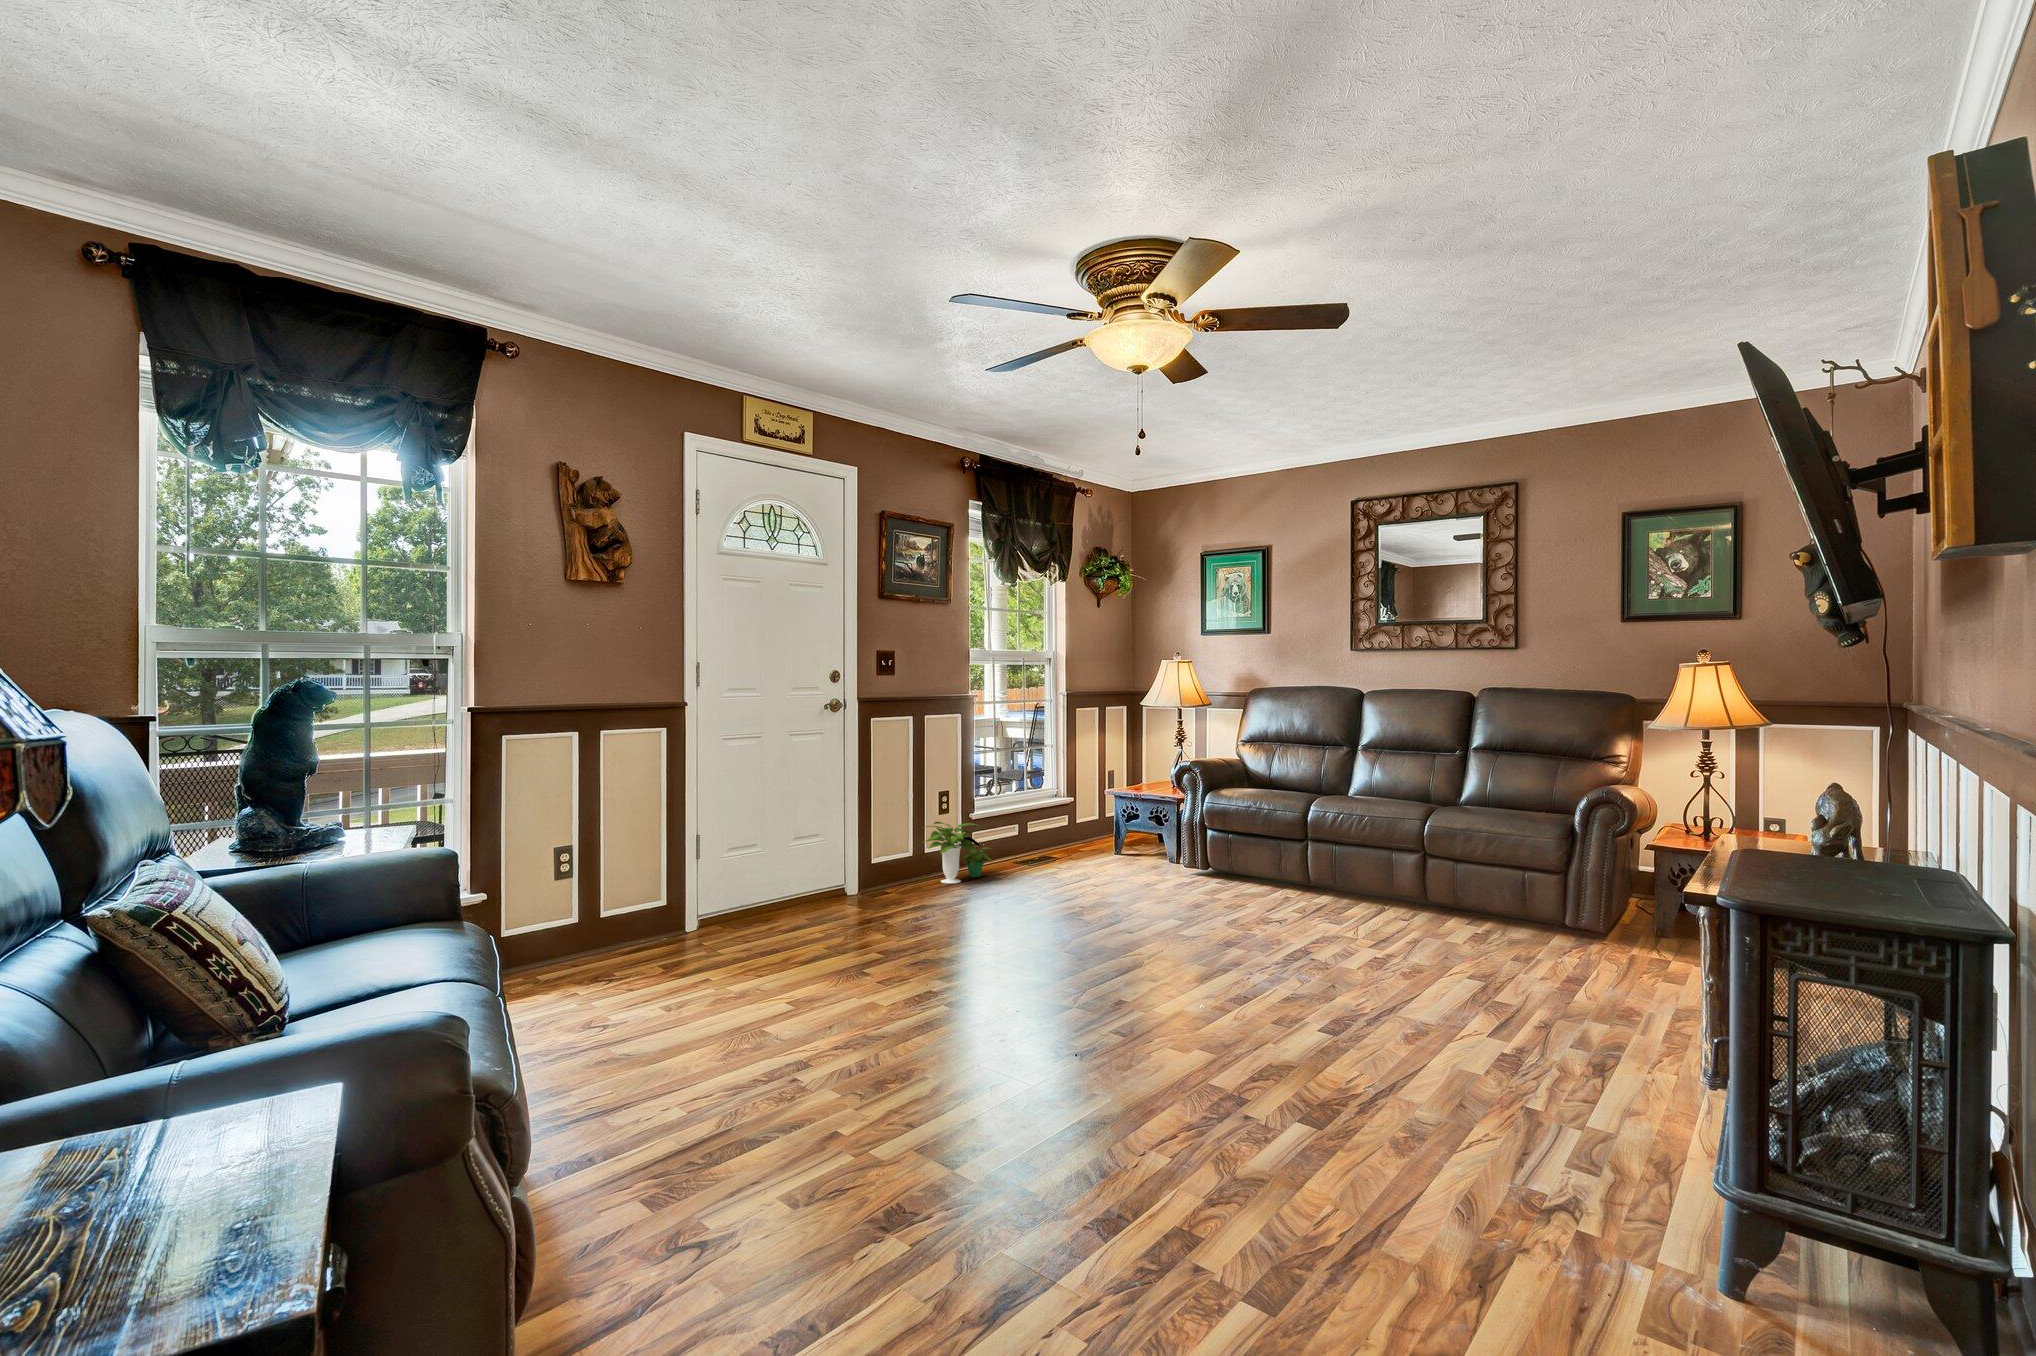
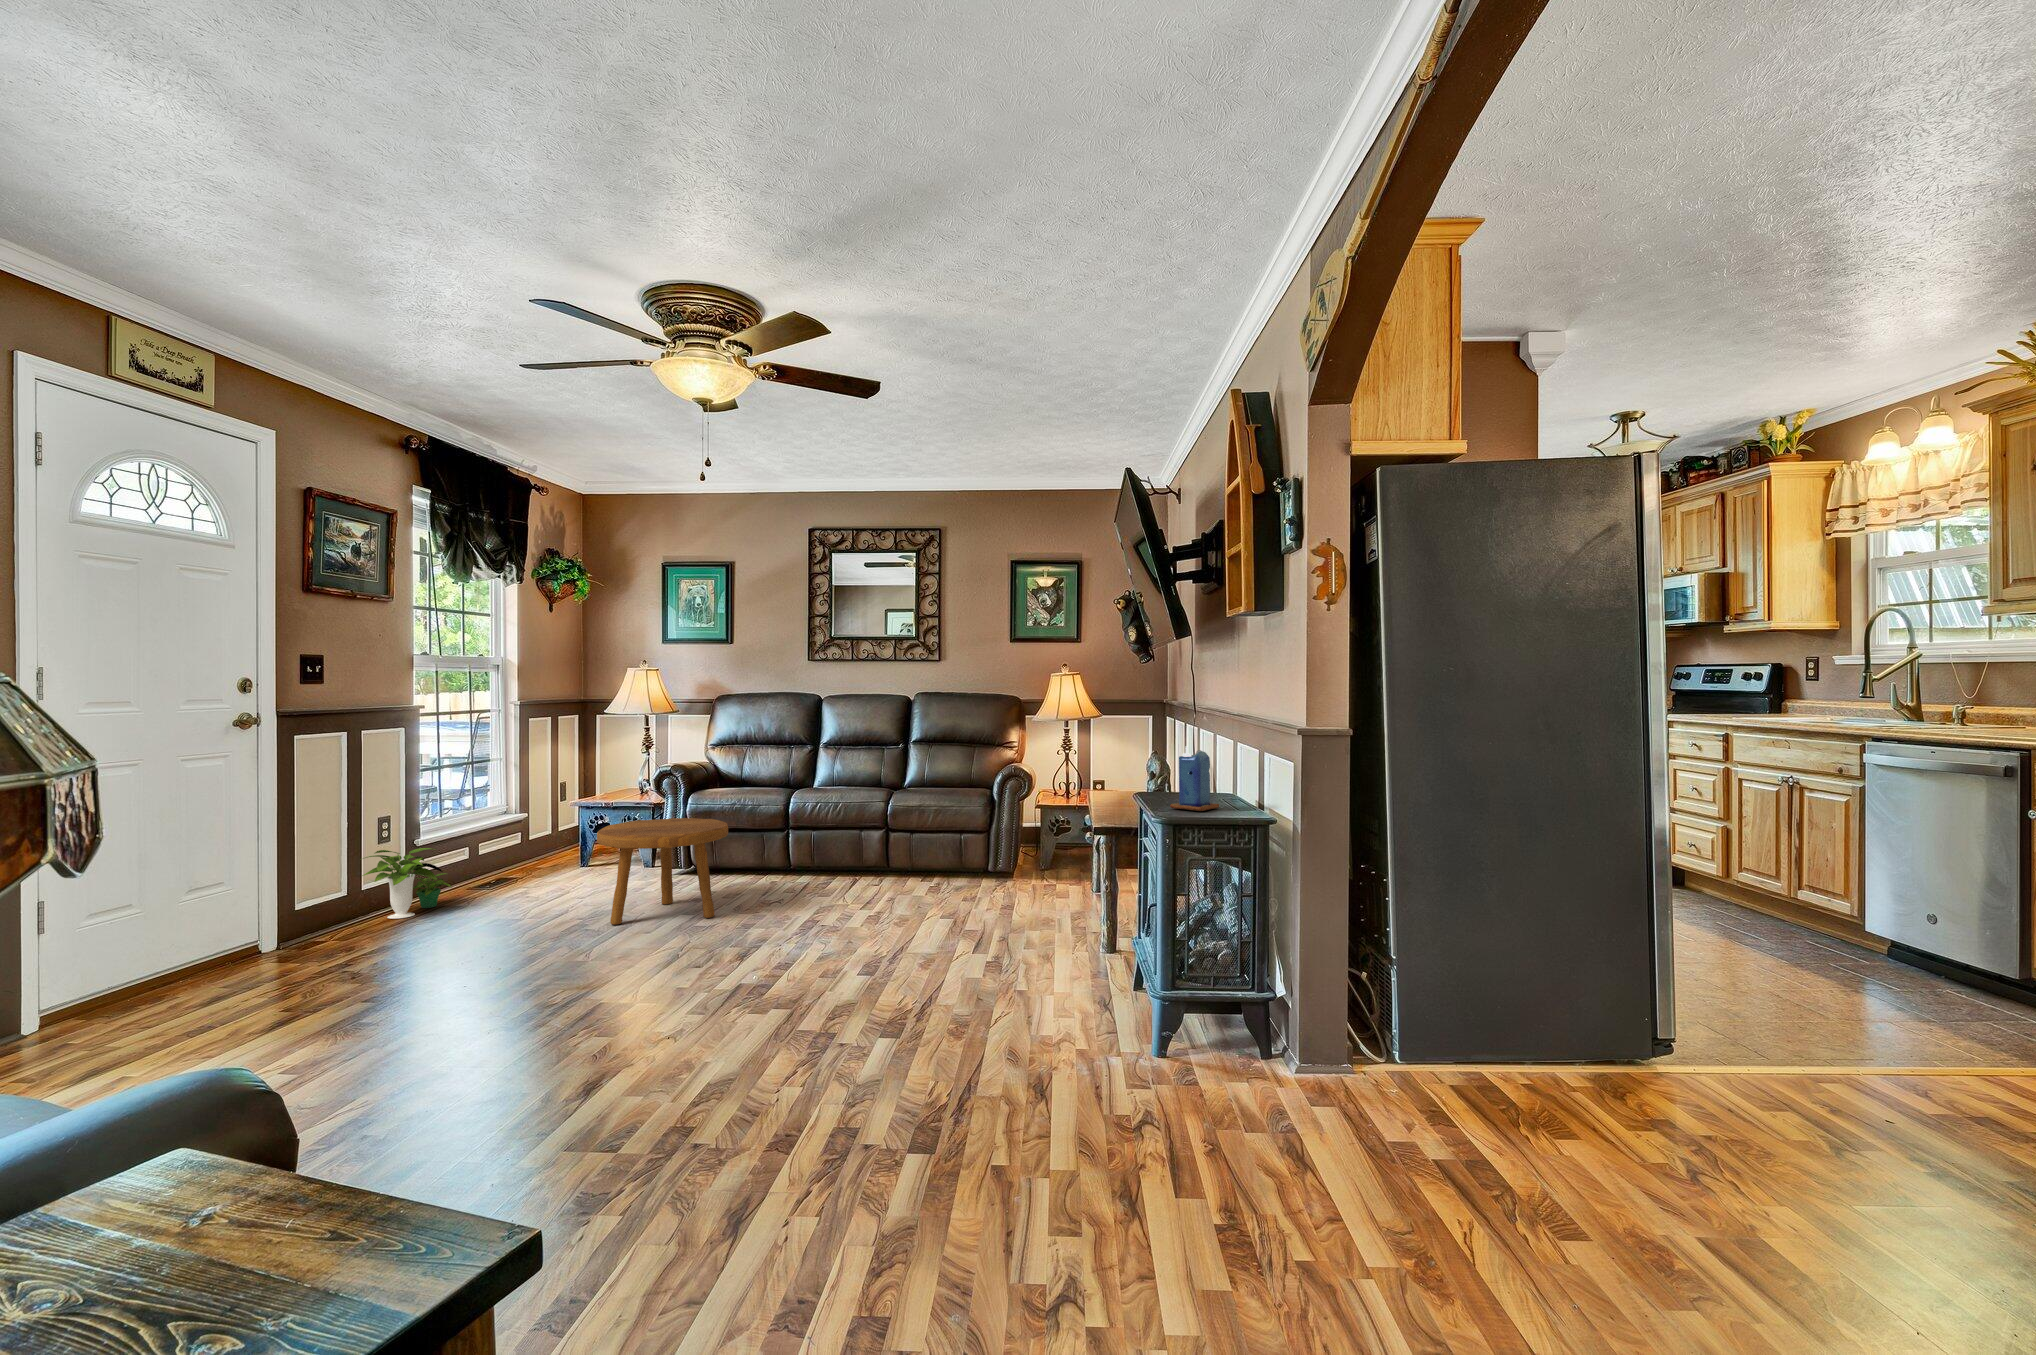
candle: none [1762,785,1871,899] -> present [1170,746,1219,811]
footstool: none [1093,816,1222,928] -> present [597,818,728,925]

